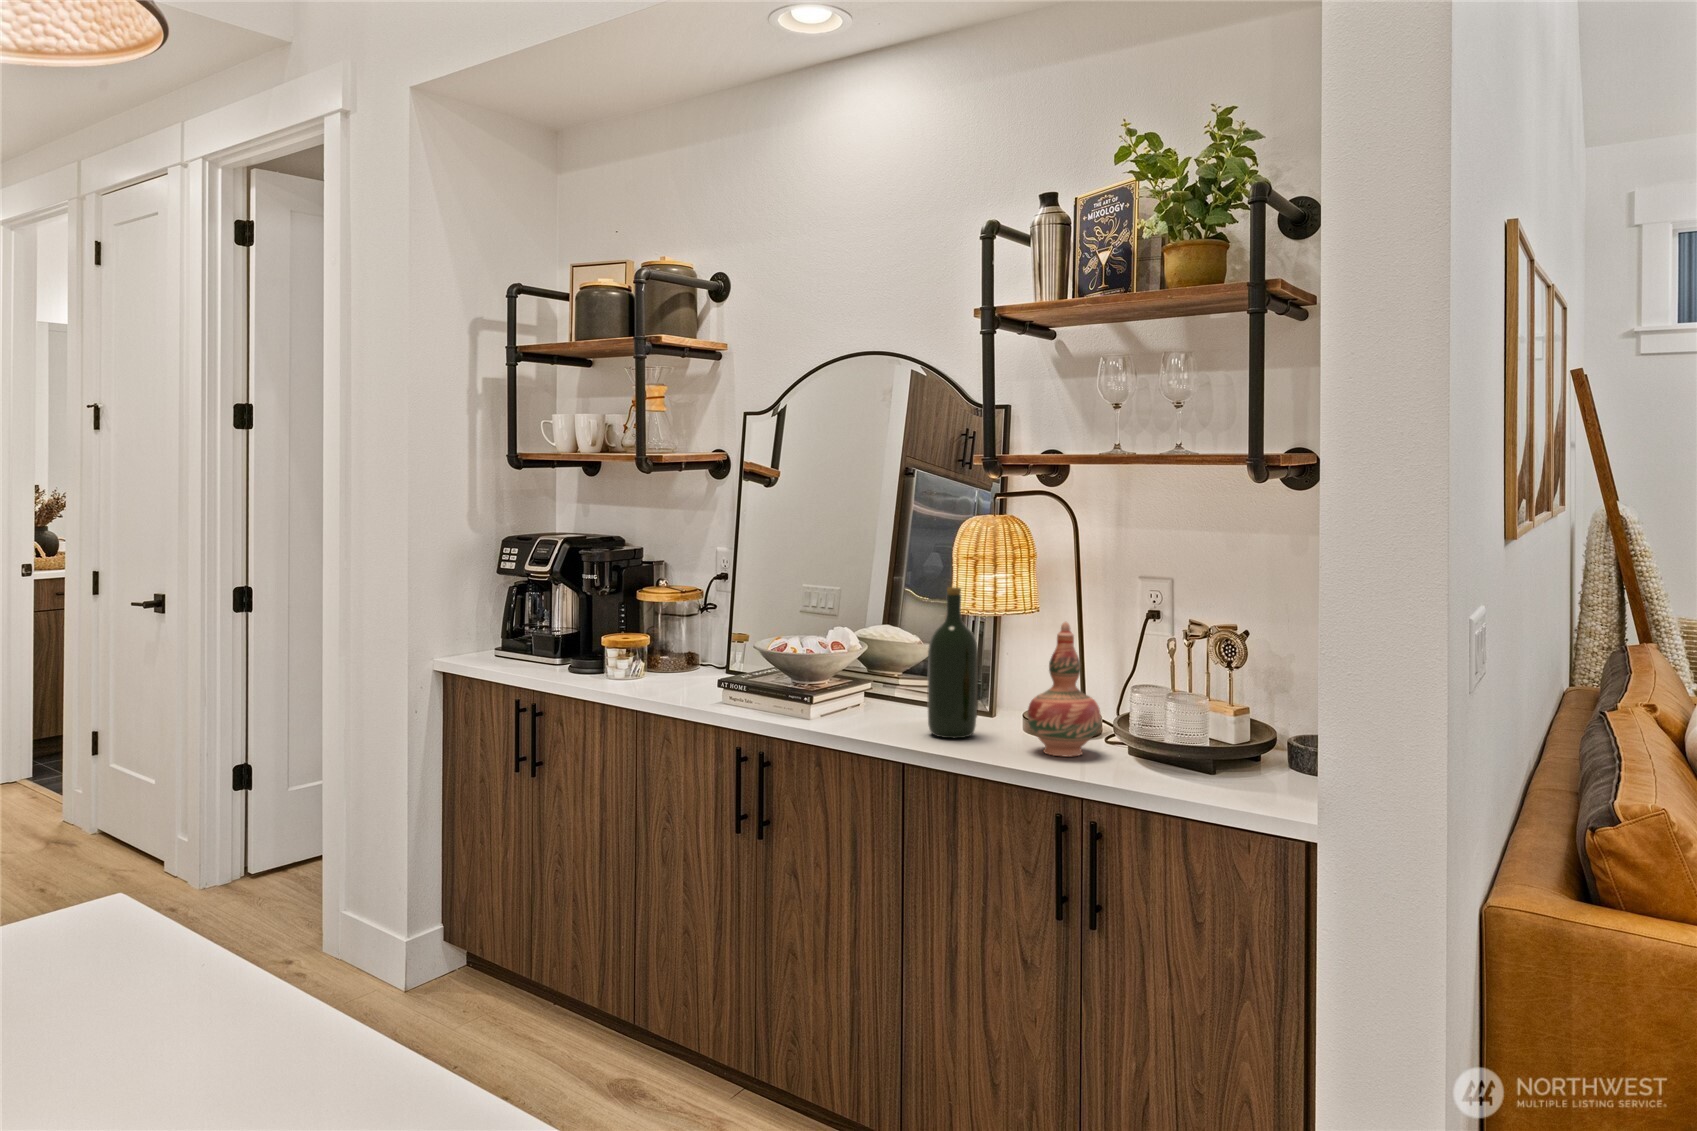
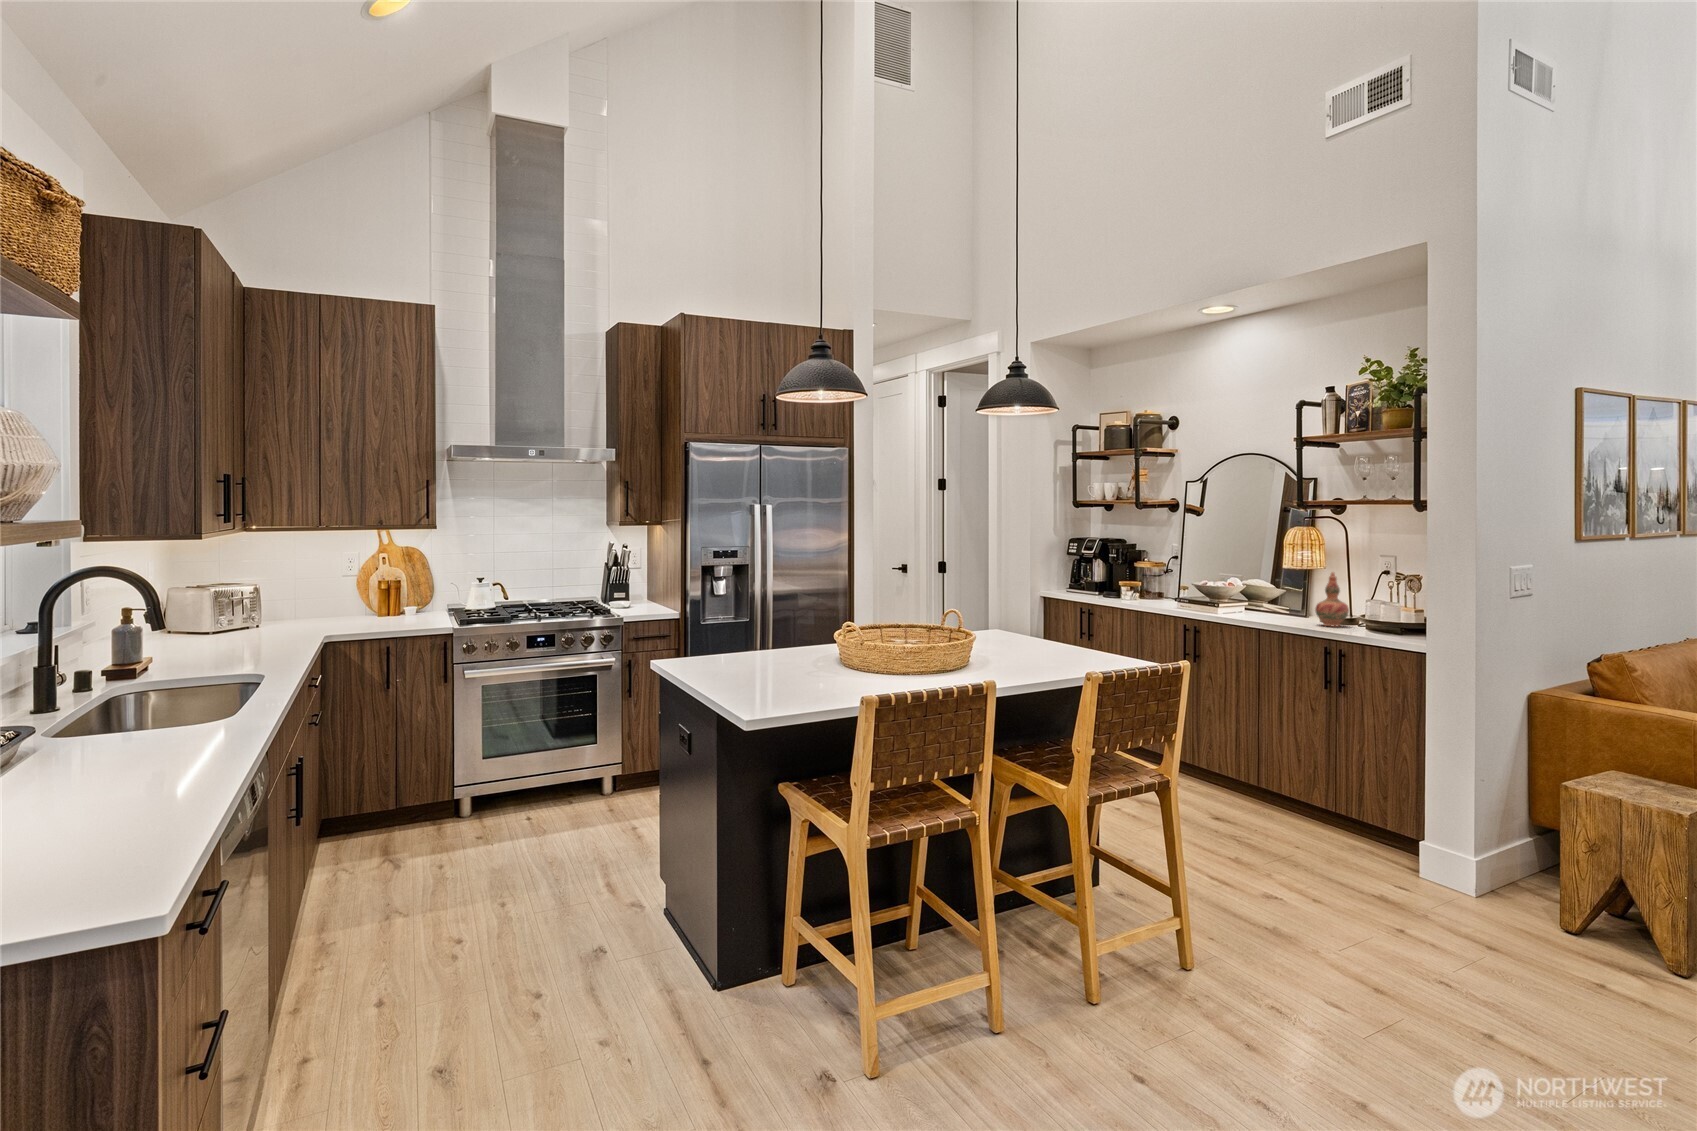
wine bottle: present [928,587,979,738] -> none [1272,558,1295,621]

